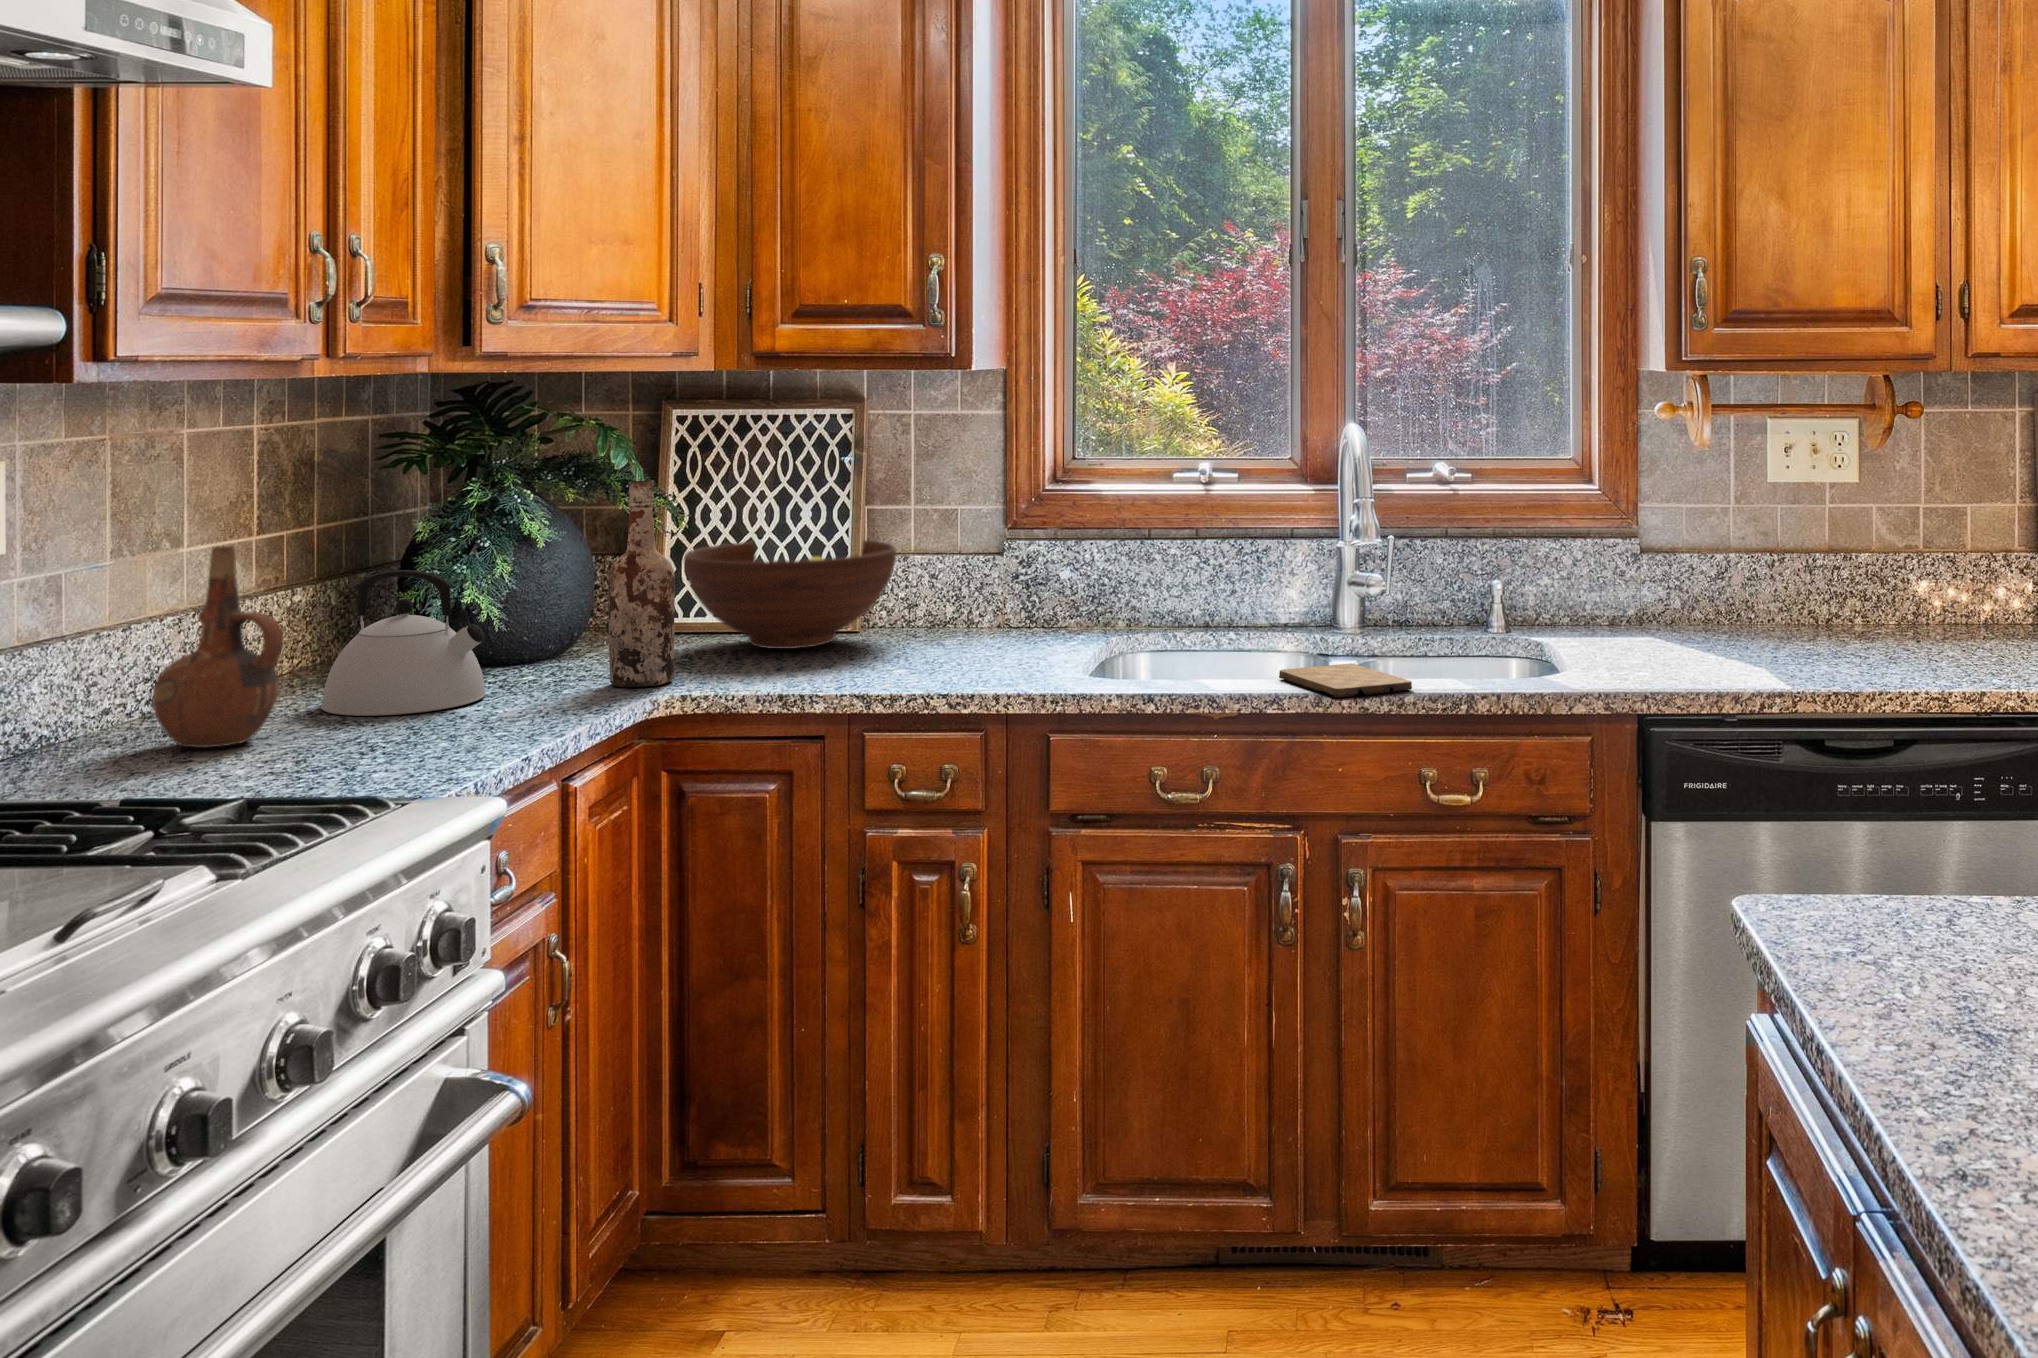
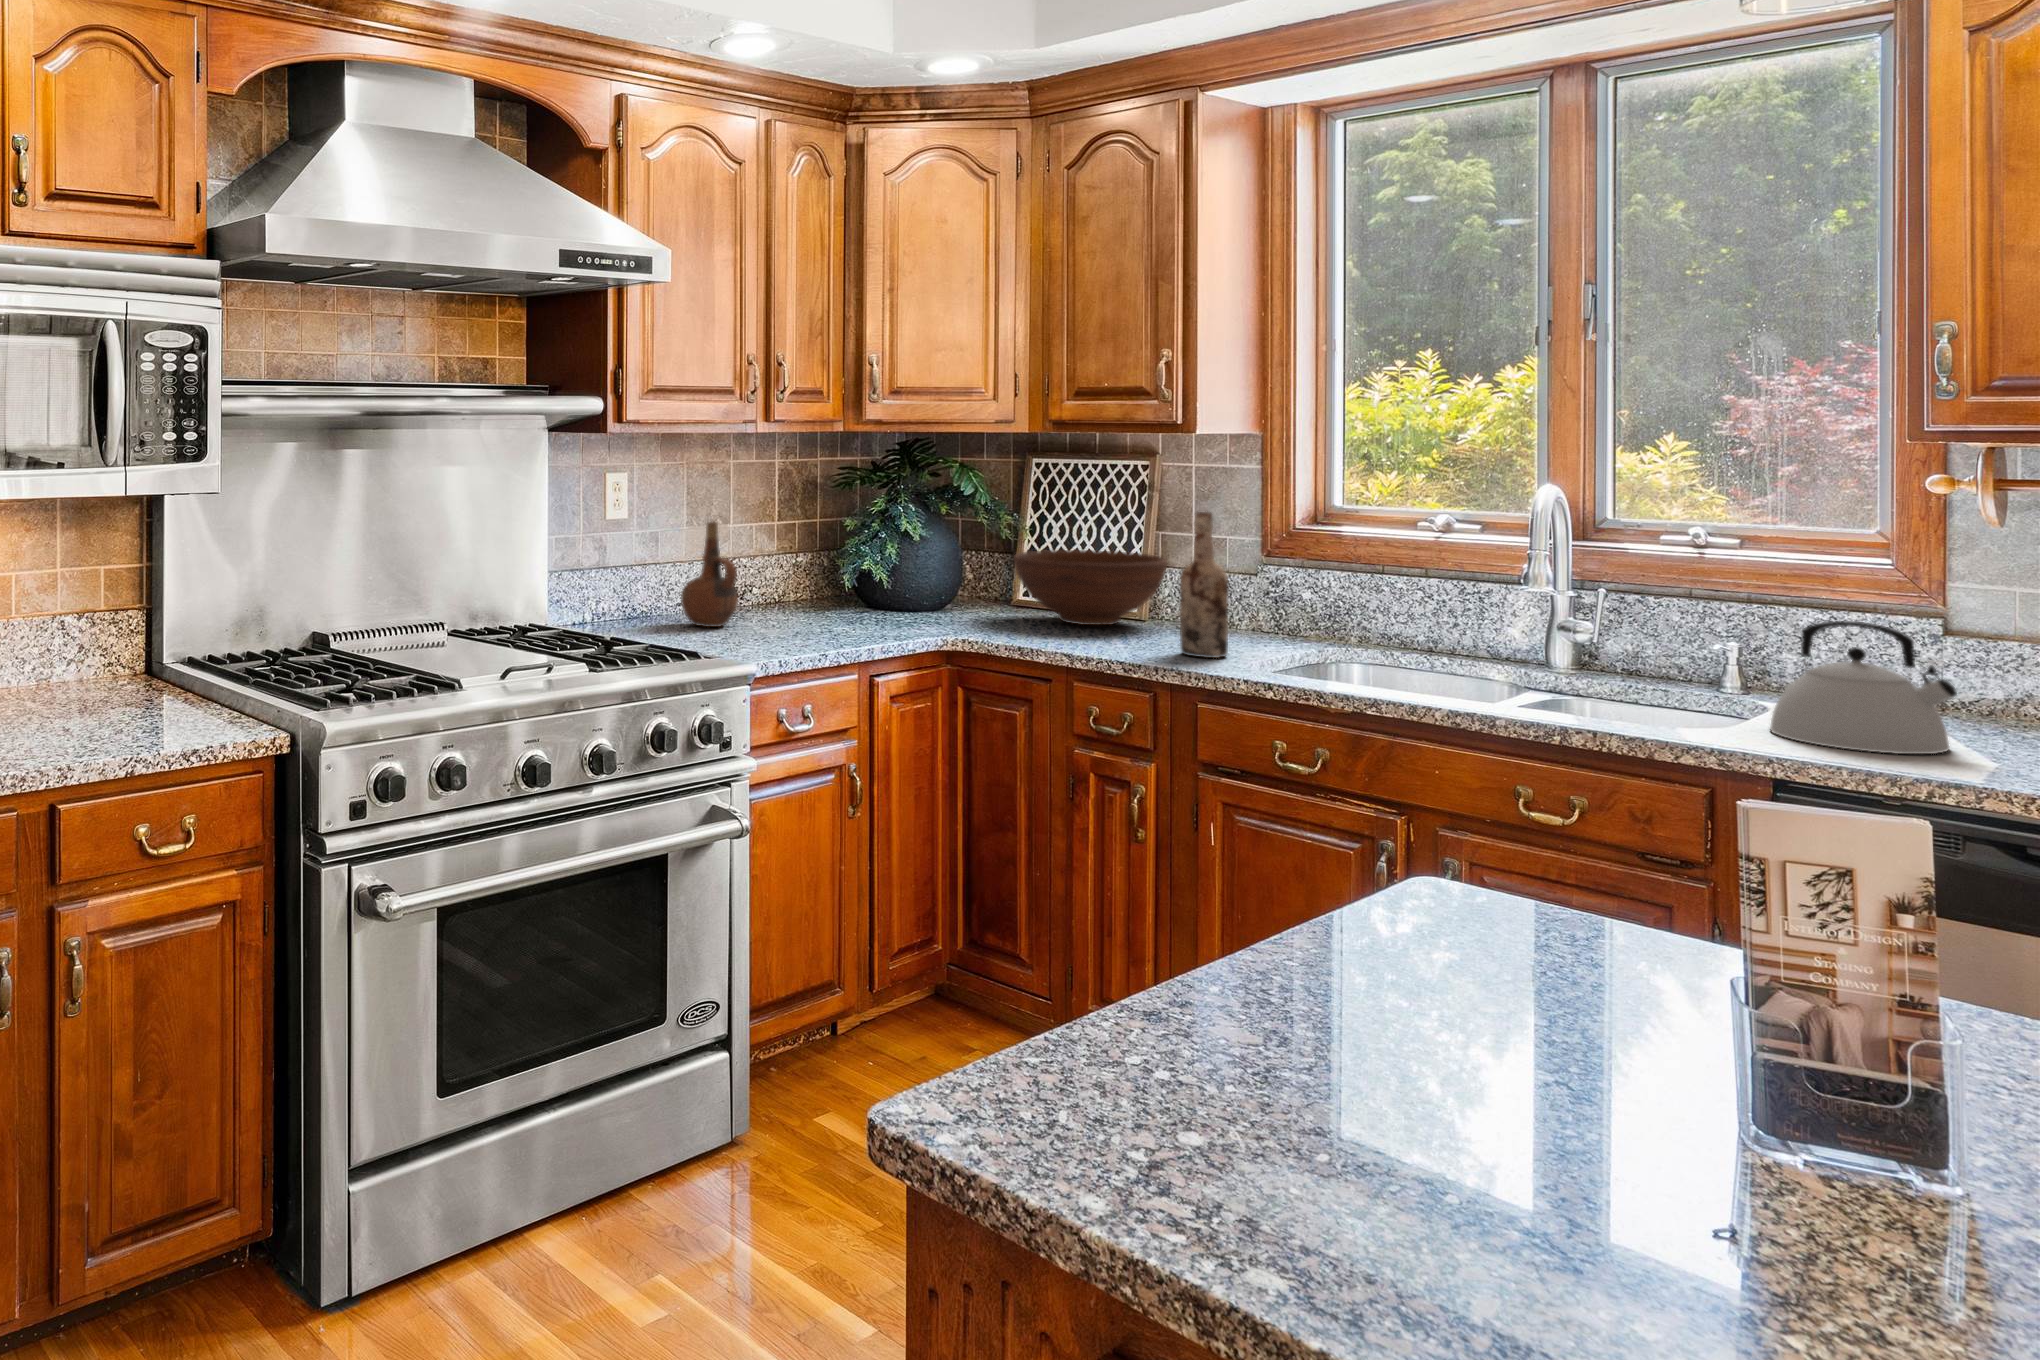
wine bottle: present [608,481,675,687] -> present [1180,512,1229,658]
kettle: present [321,570,486,716] -> present [1770,621,1957,754]
cutting board: present [1279,664,1412,698] -> none [1402,683,1506,714]

